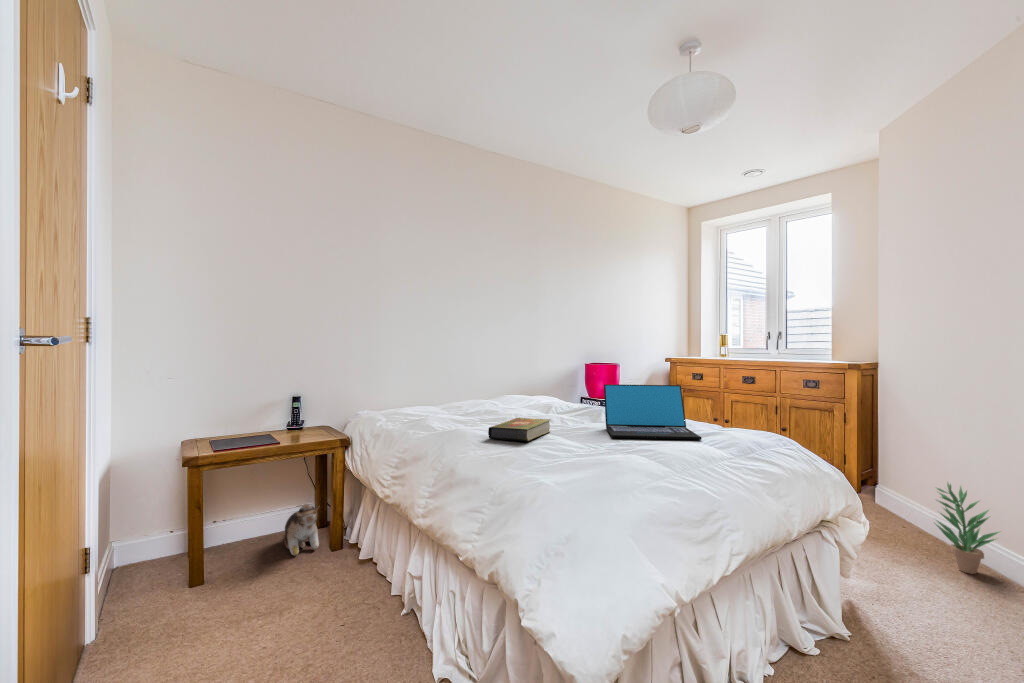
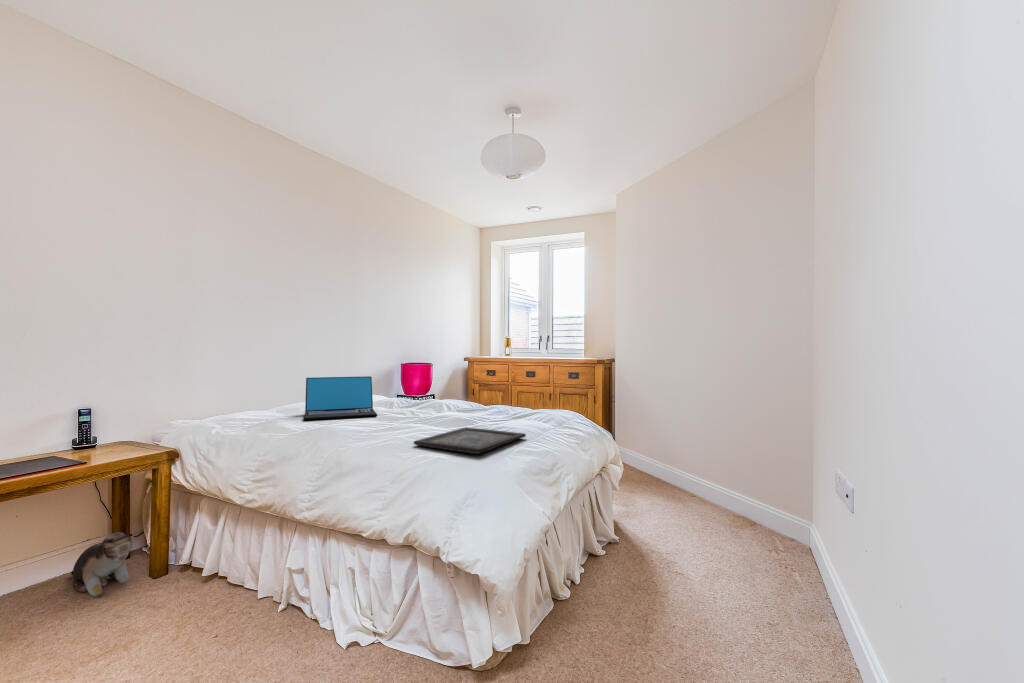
laptop: present [604,384,702,440] -> present [304,376,377,420]
book: present [488,418,550,441] -> none [359,411,410,432]
tray: none [527,444,673,481] -> present [414,427,526,454]
potted plant: present [936,483,999,574] -> none [648,433,682,490]

